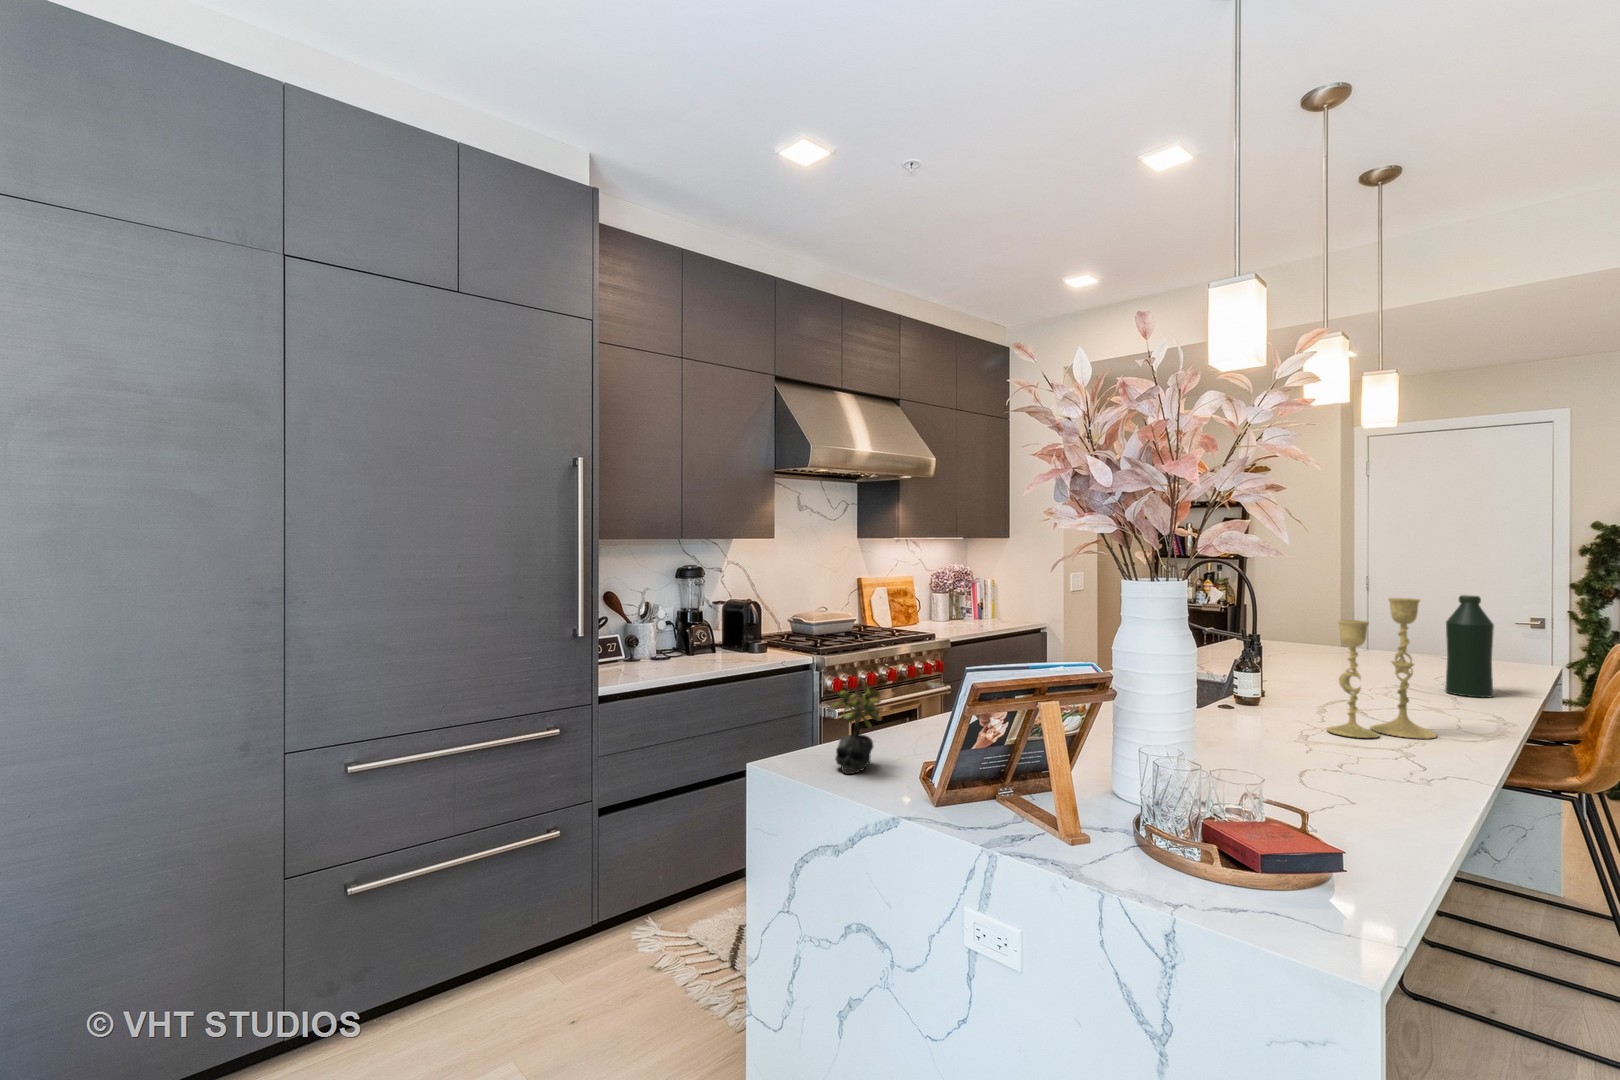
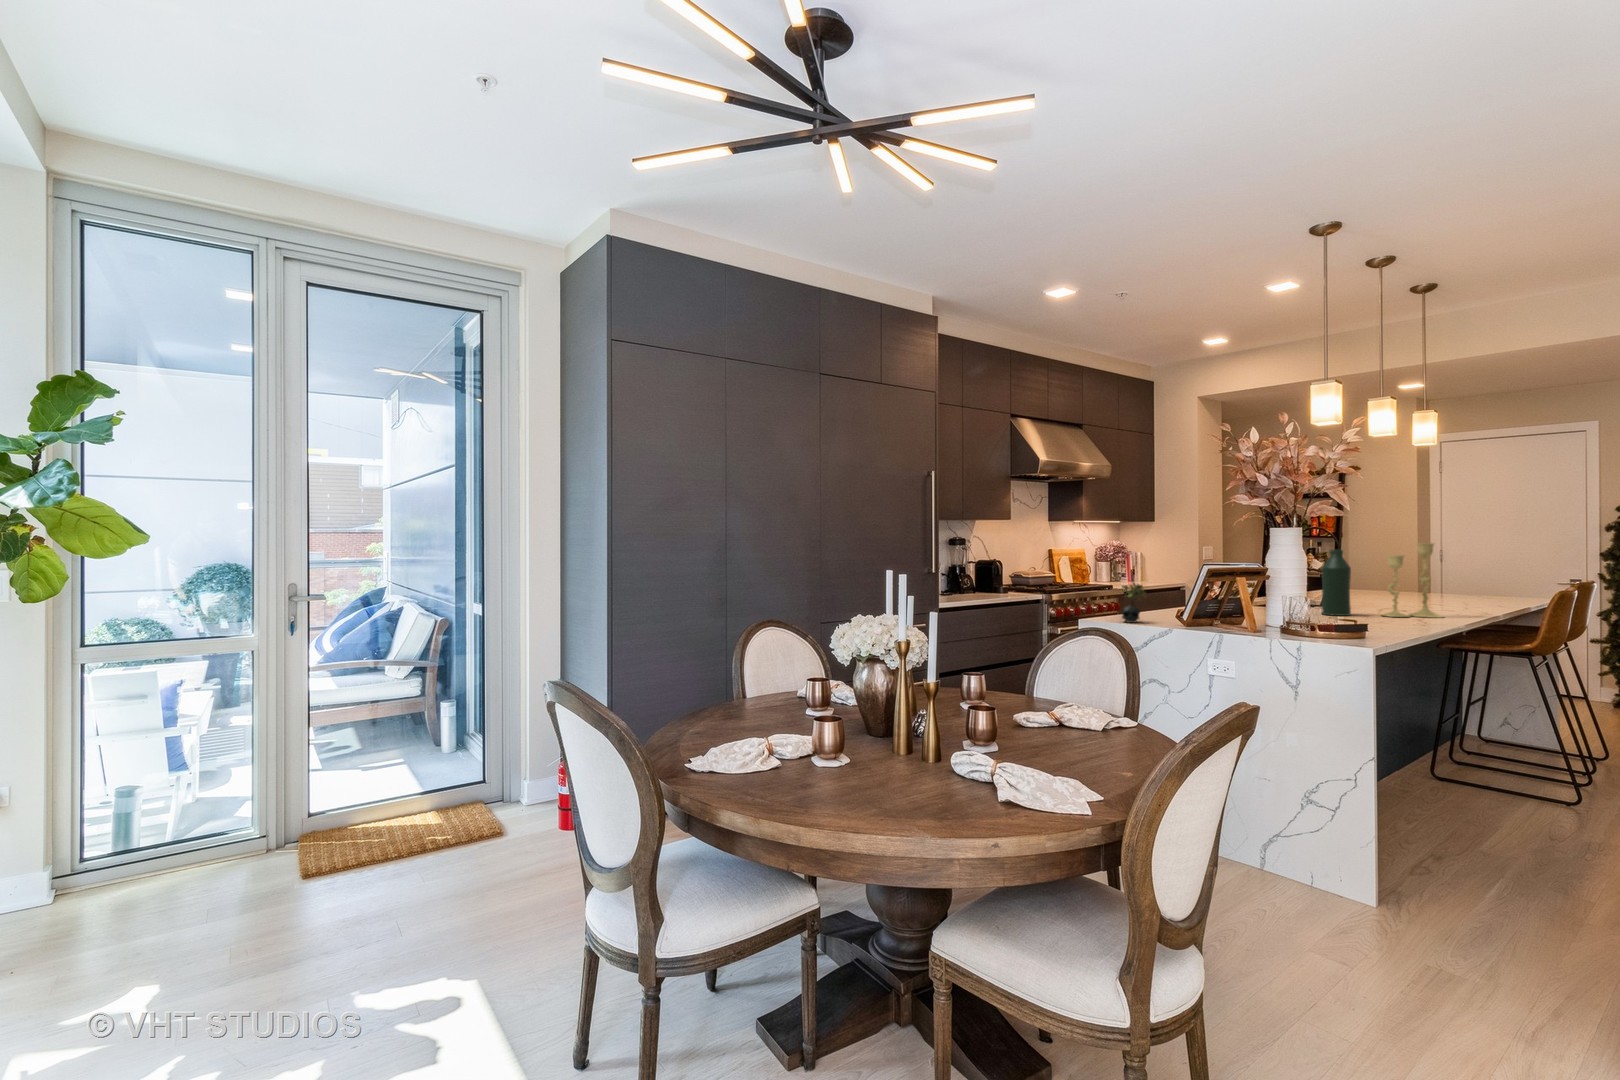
bottle: present [1445,595,1494,697] -> present [1322,550,1351,616]

